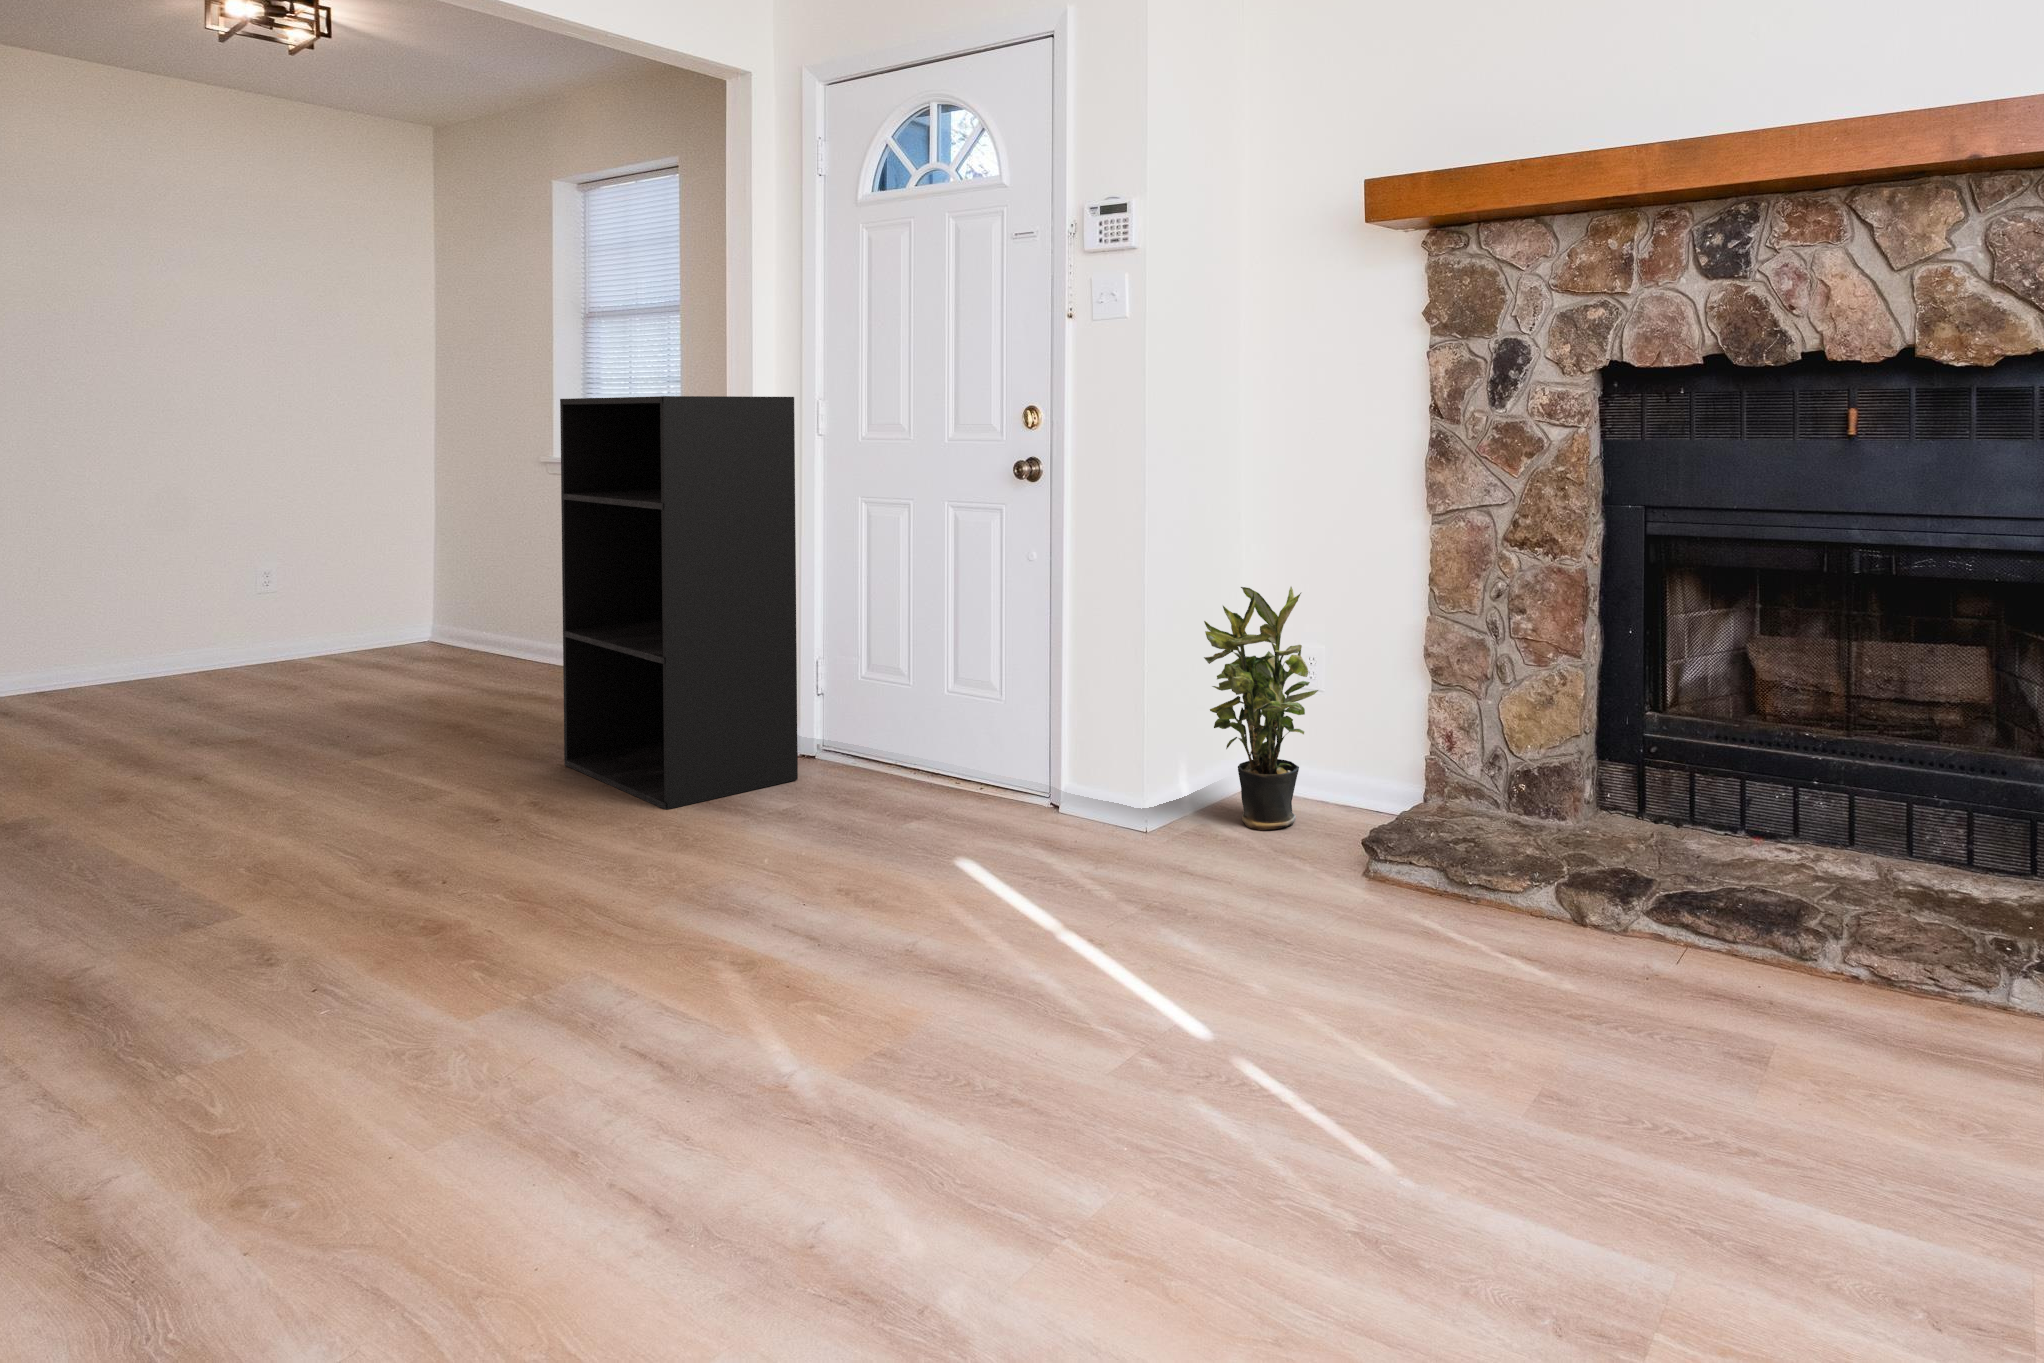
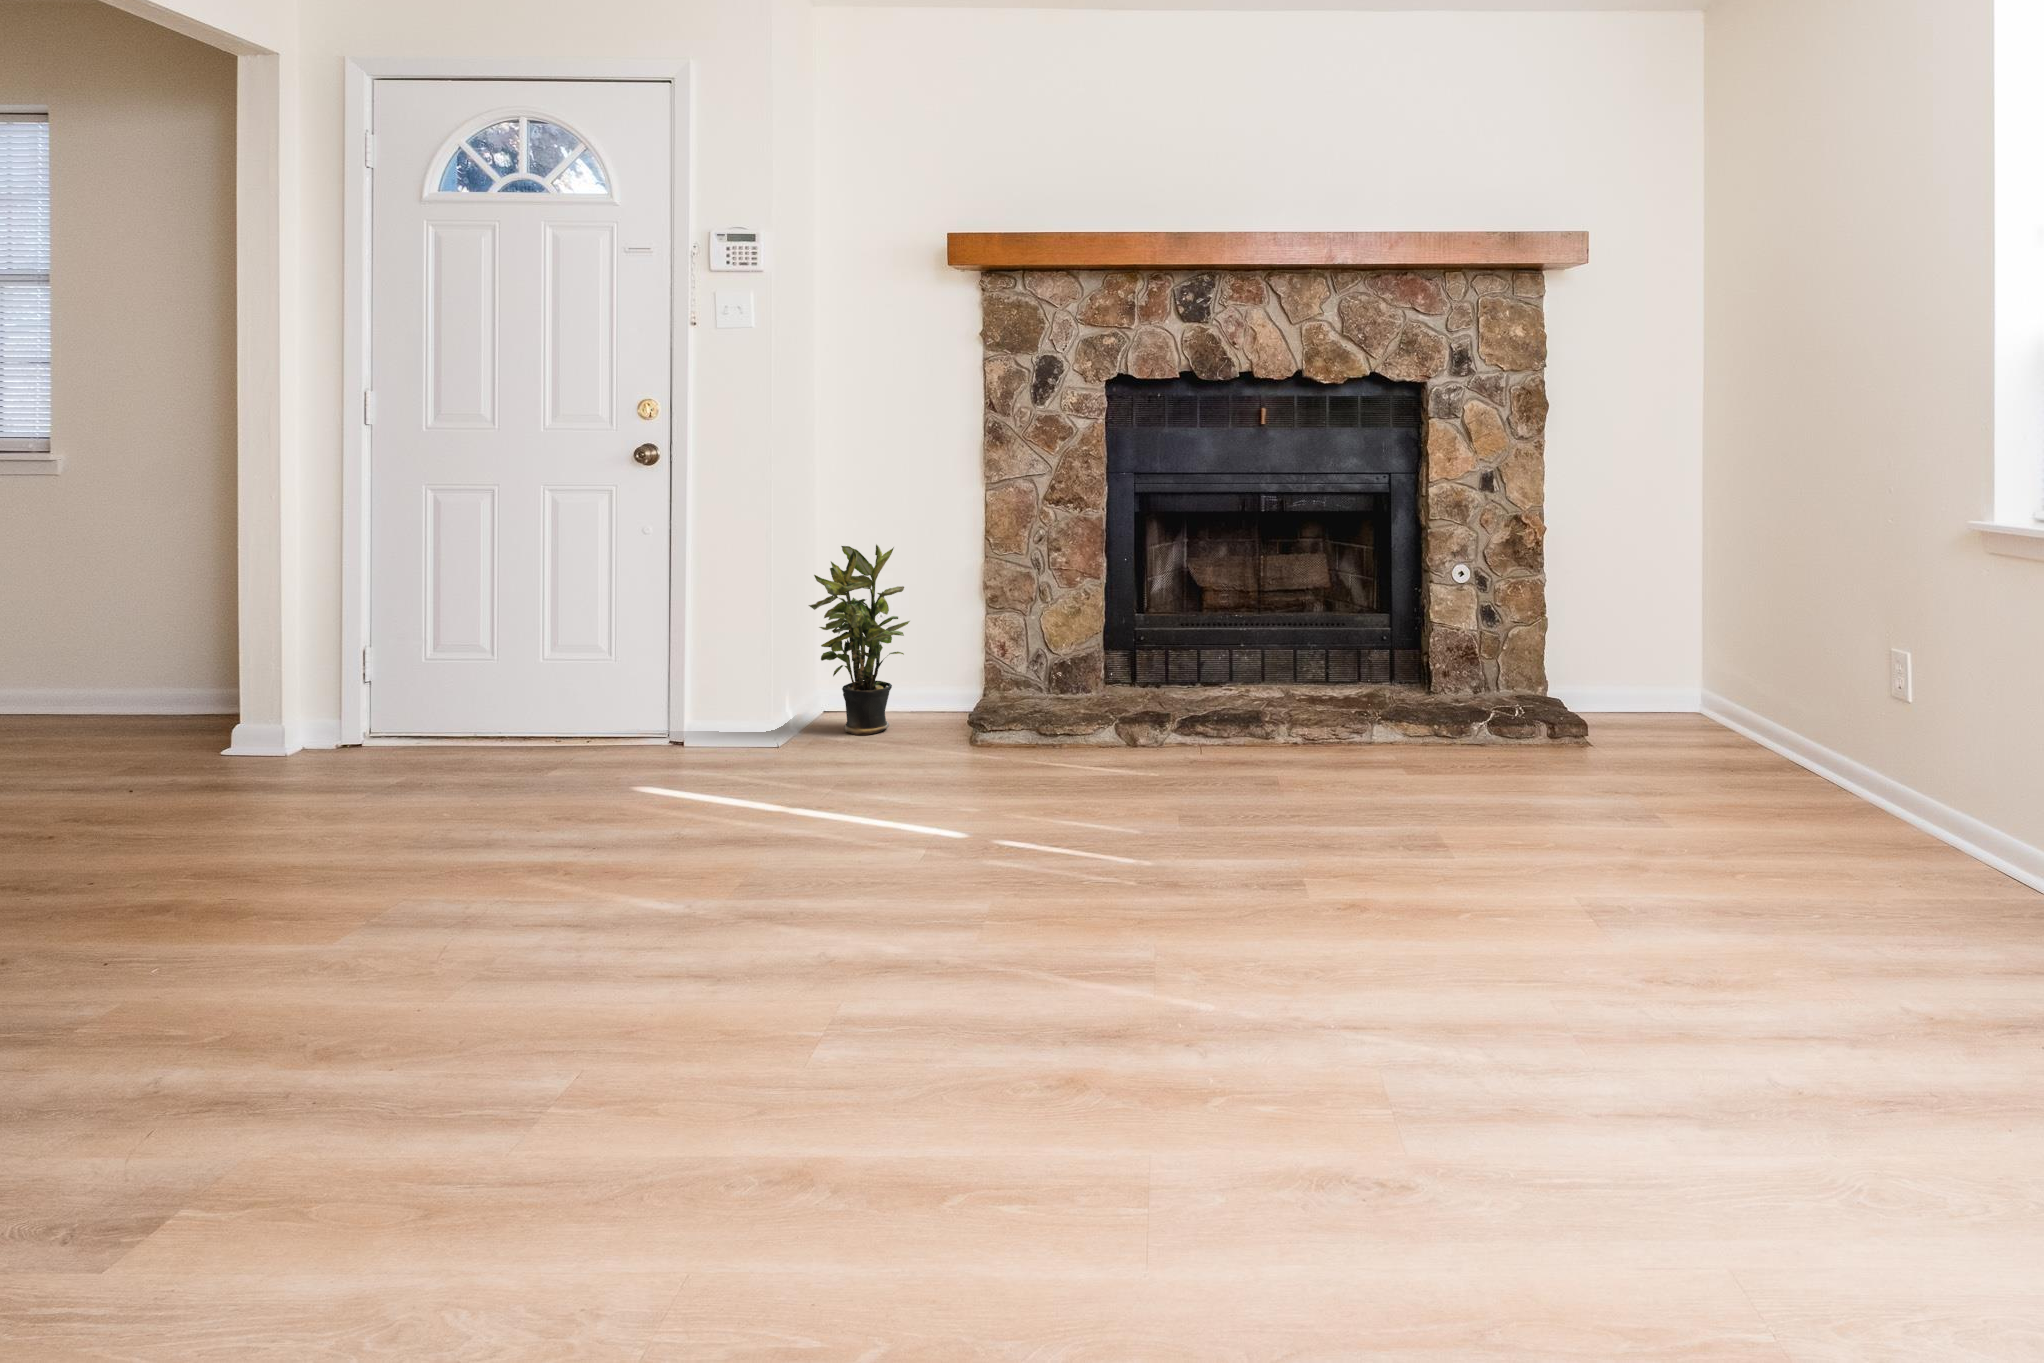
bookshelf: present [560,396,798,810] -> none [42,383,378,804]

